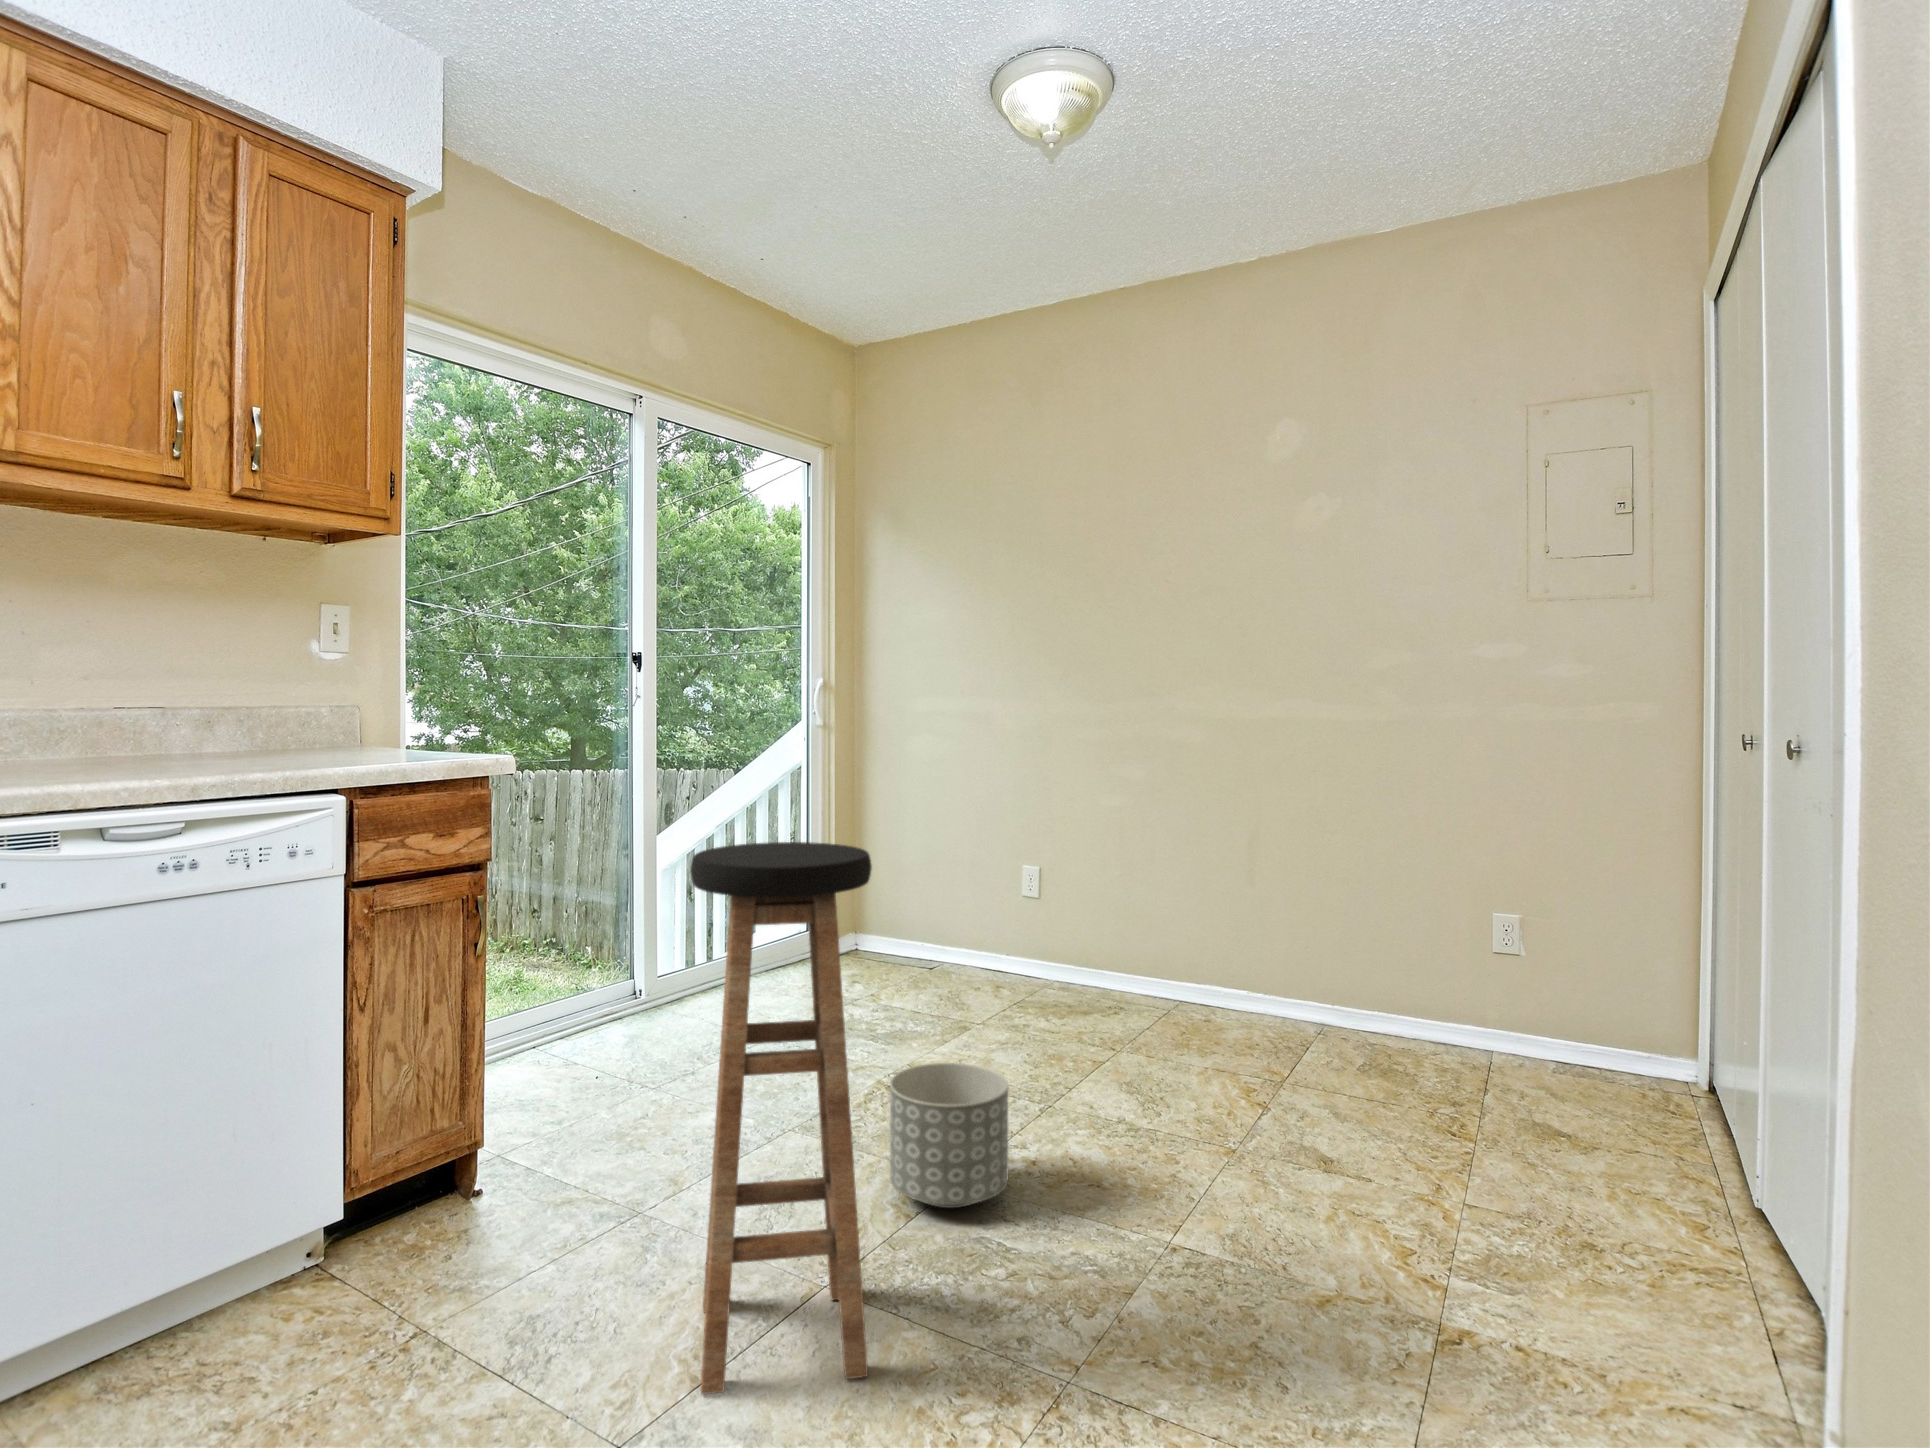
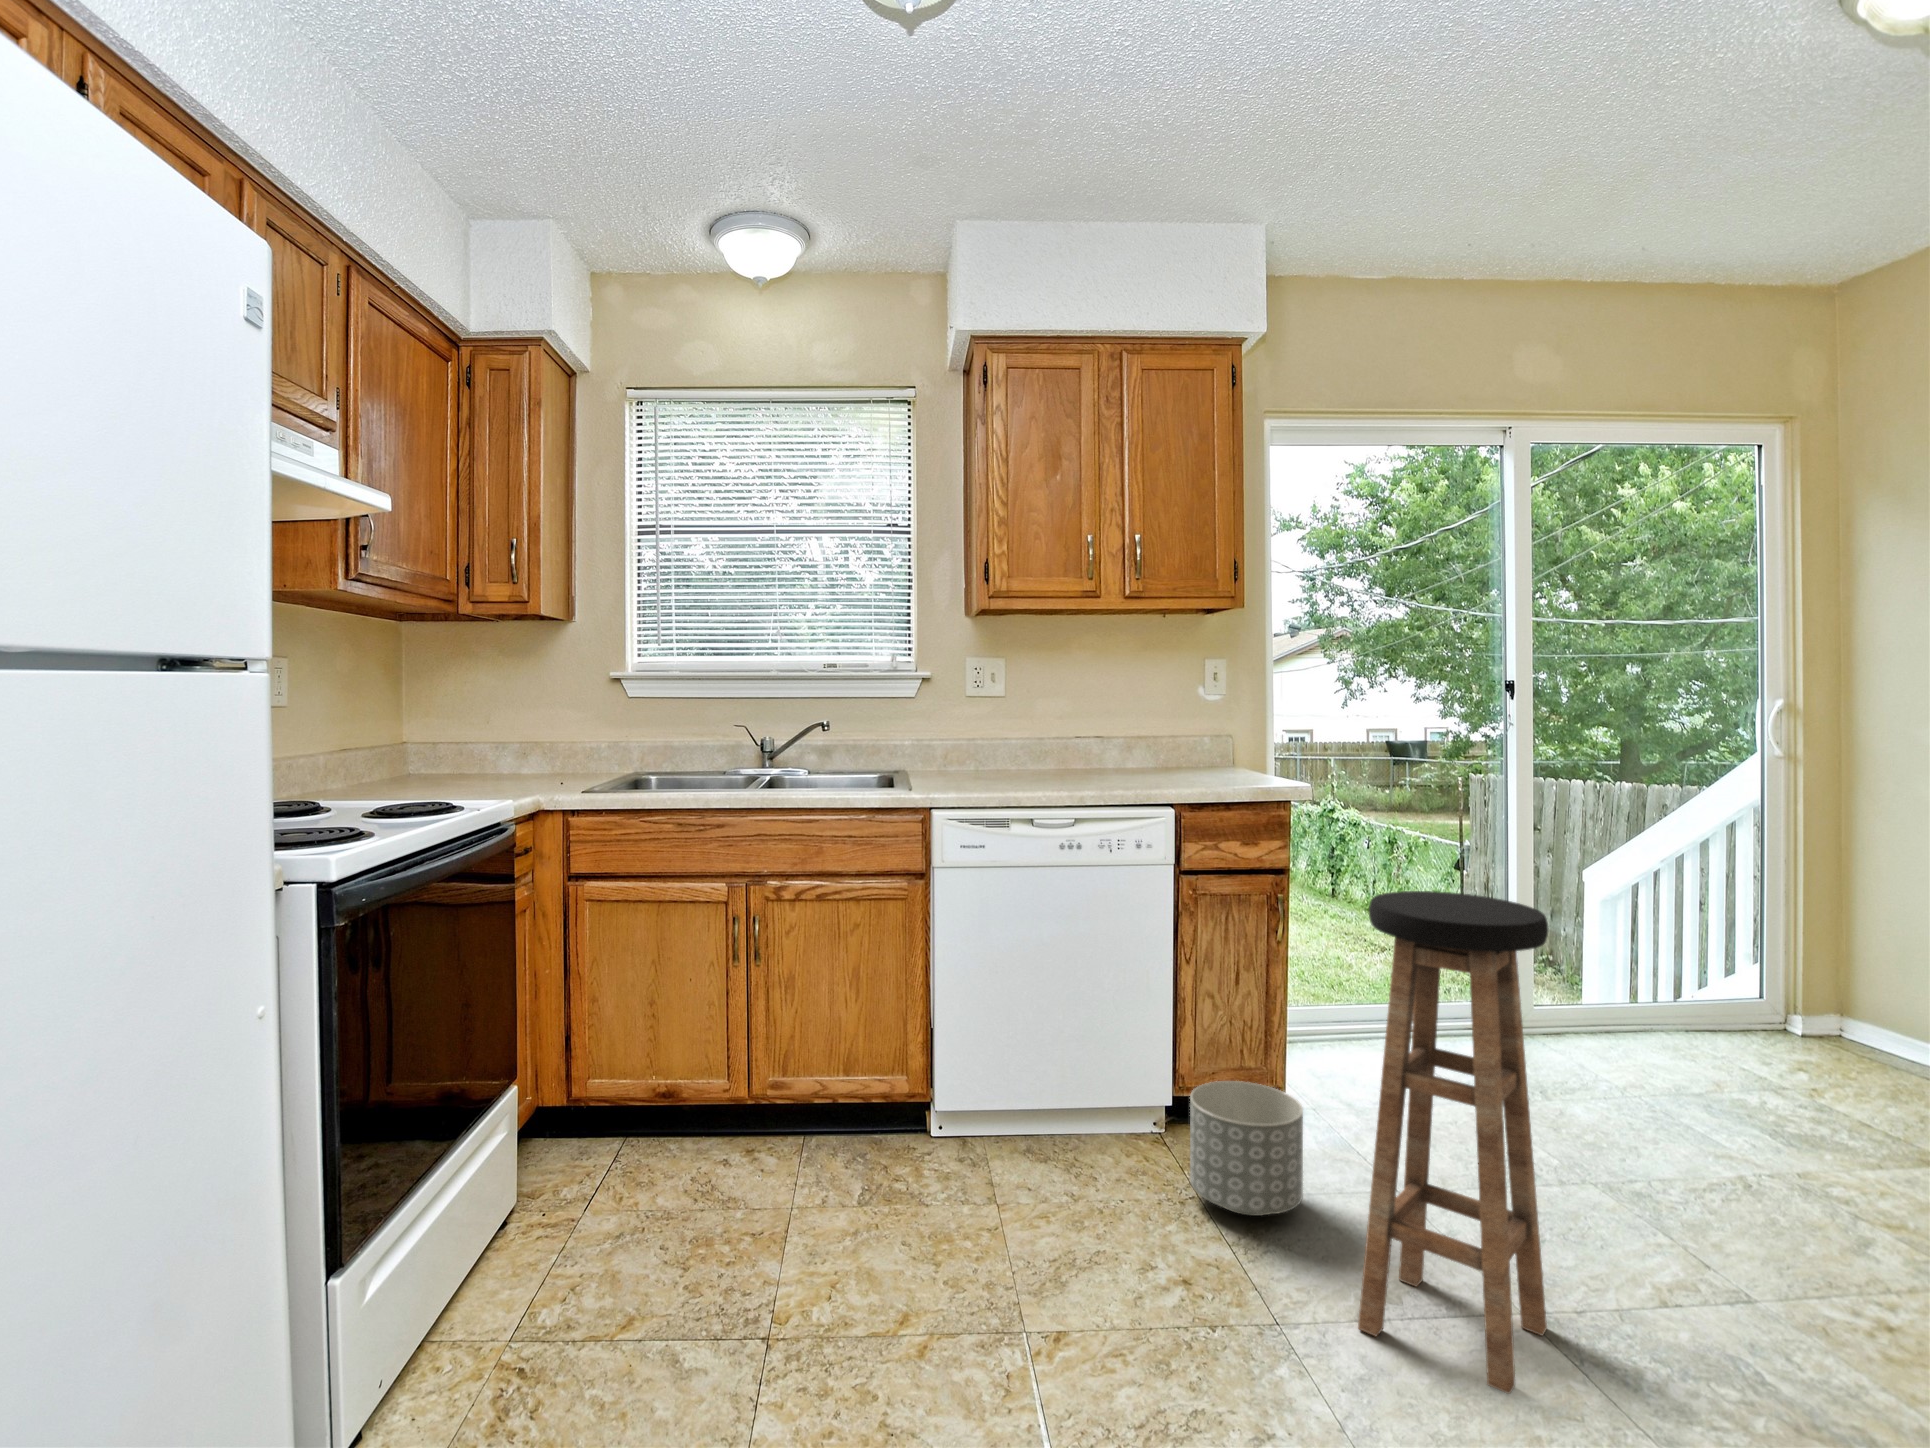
planter: present [890,1063,1008,1208] -> present [1190,1081,1303,1216]

